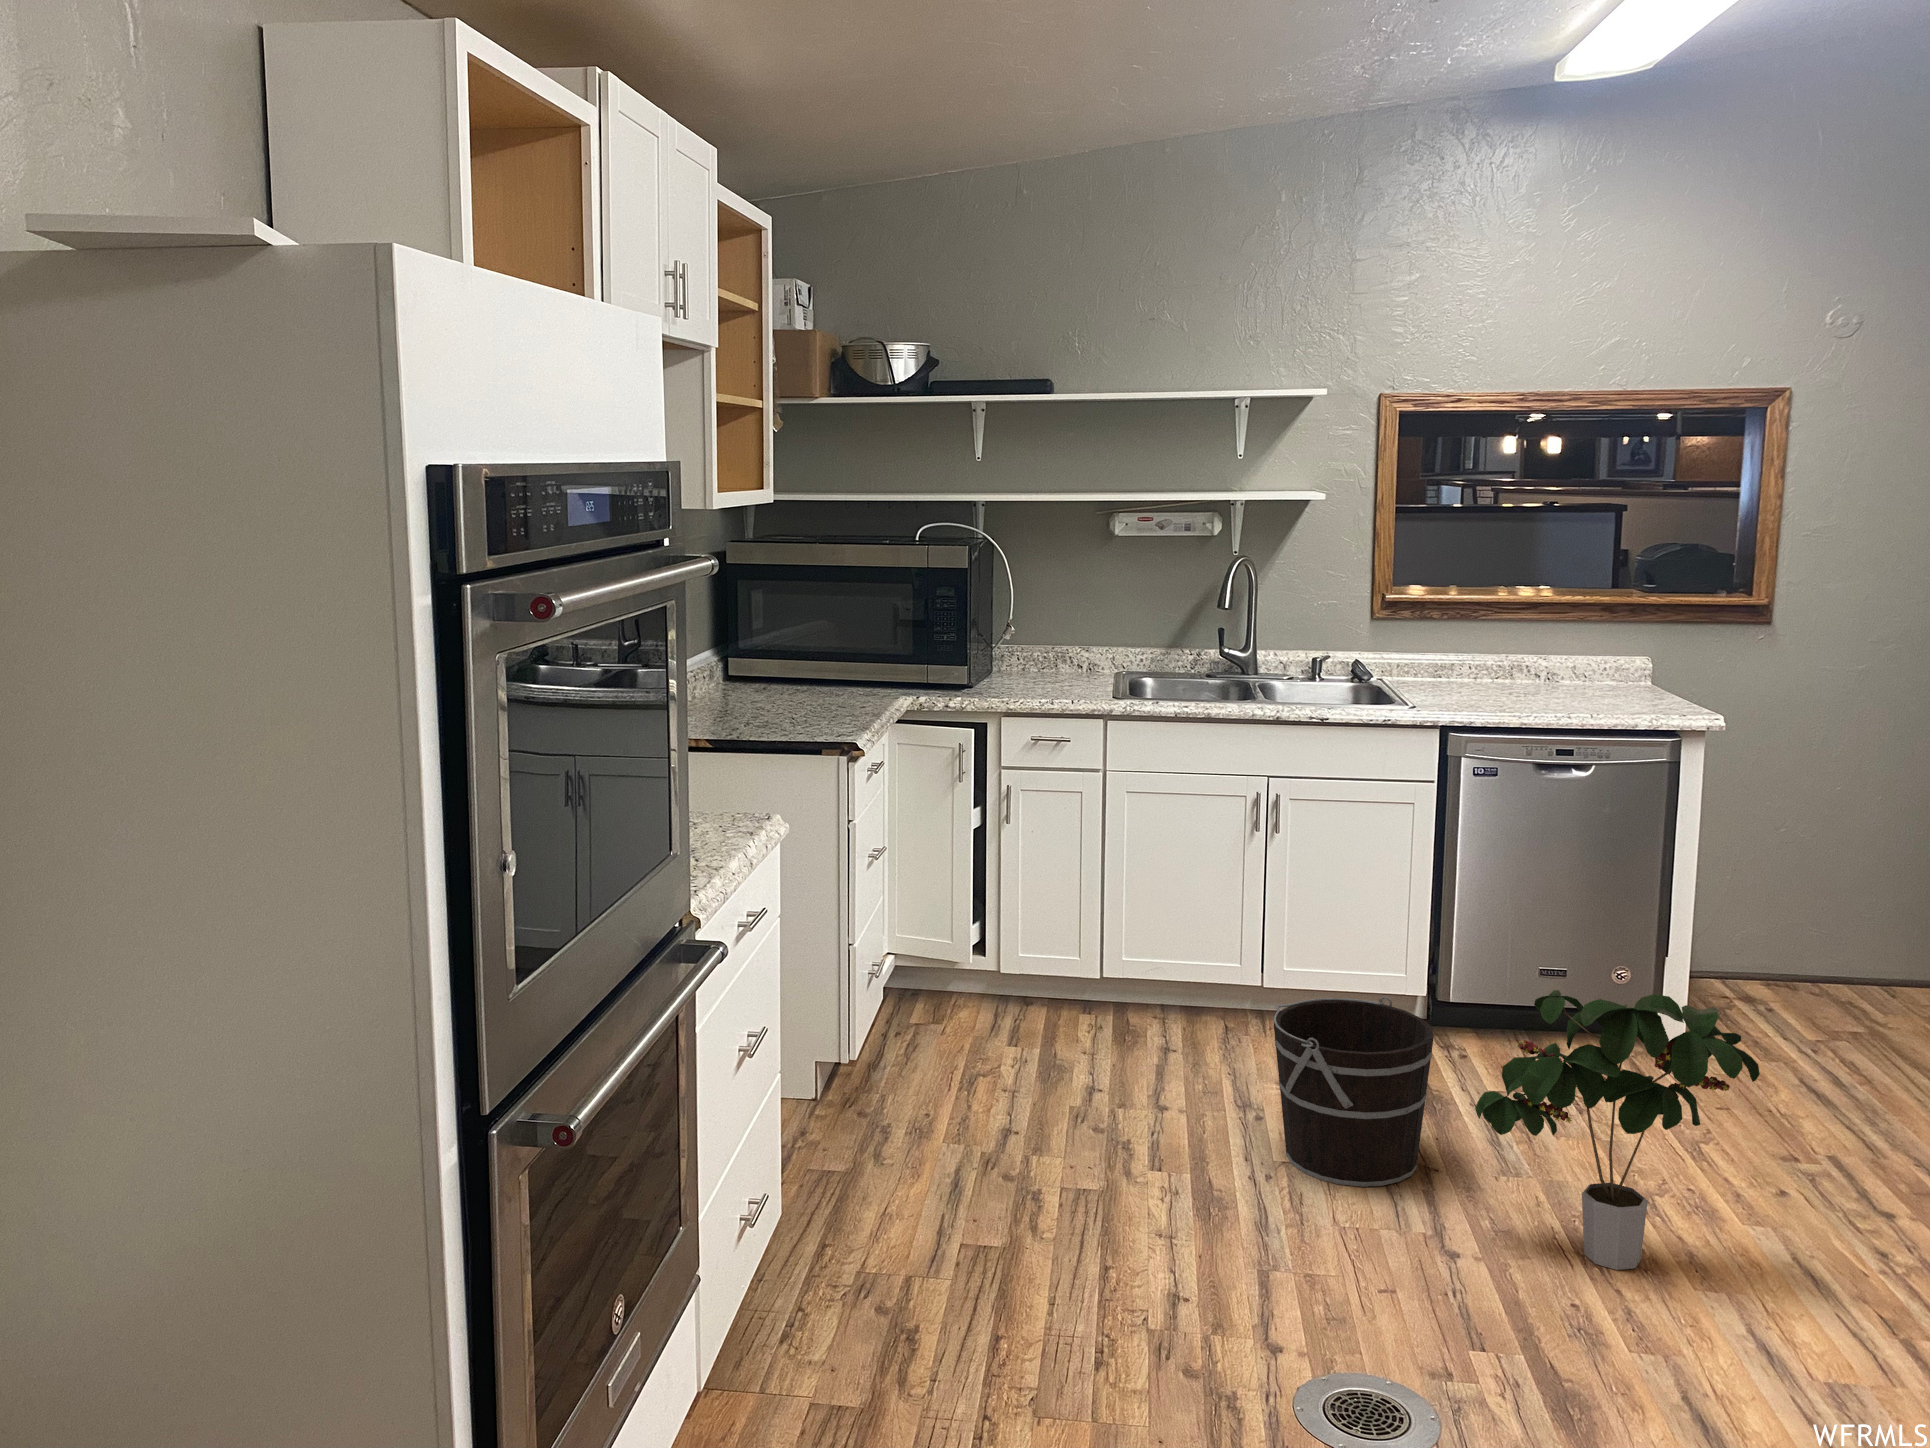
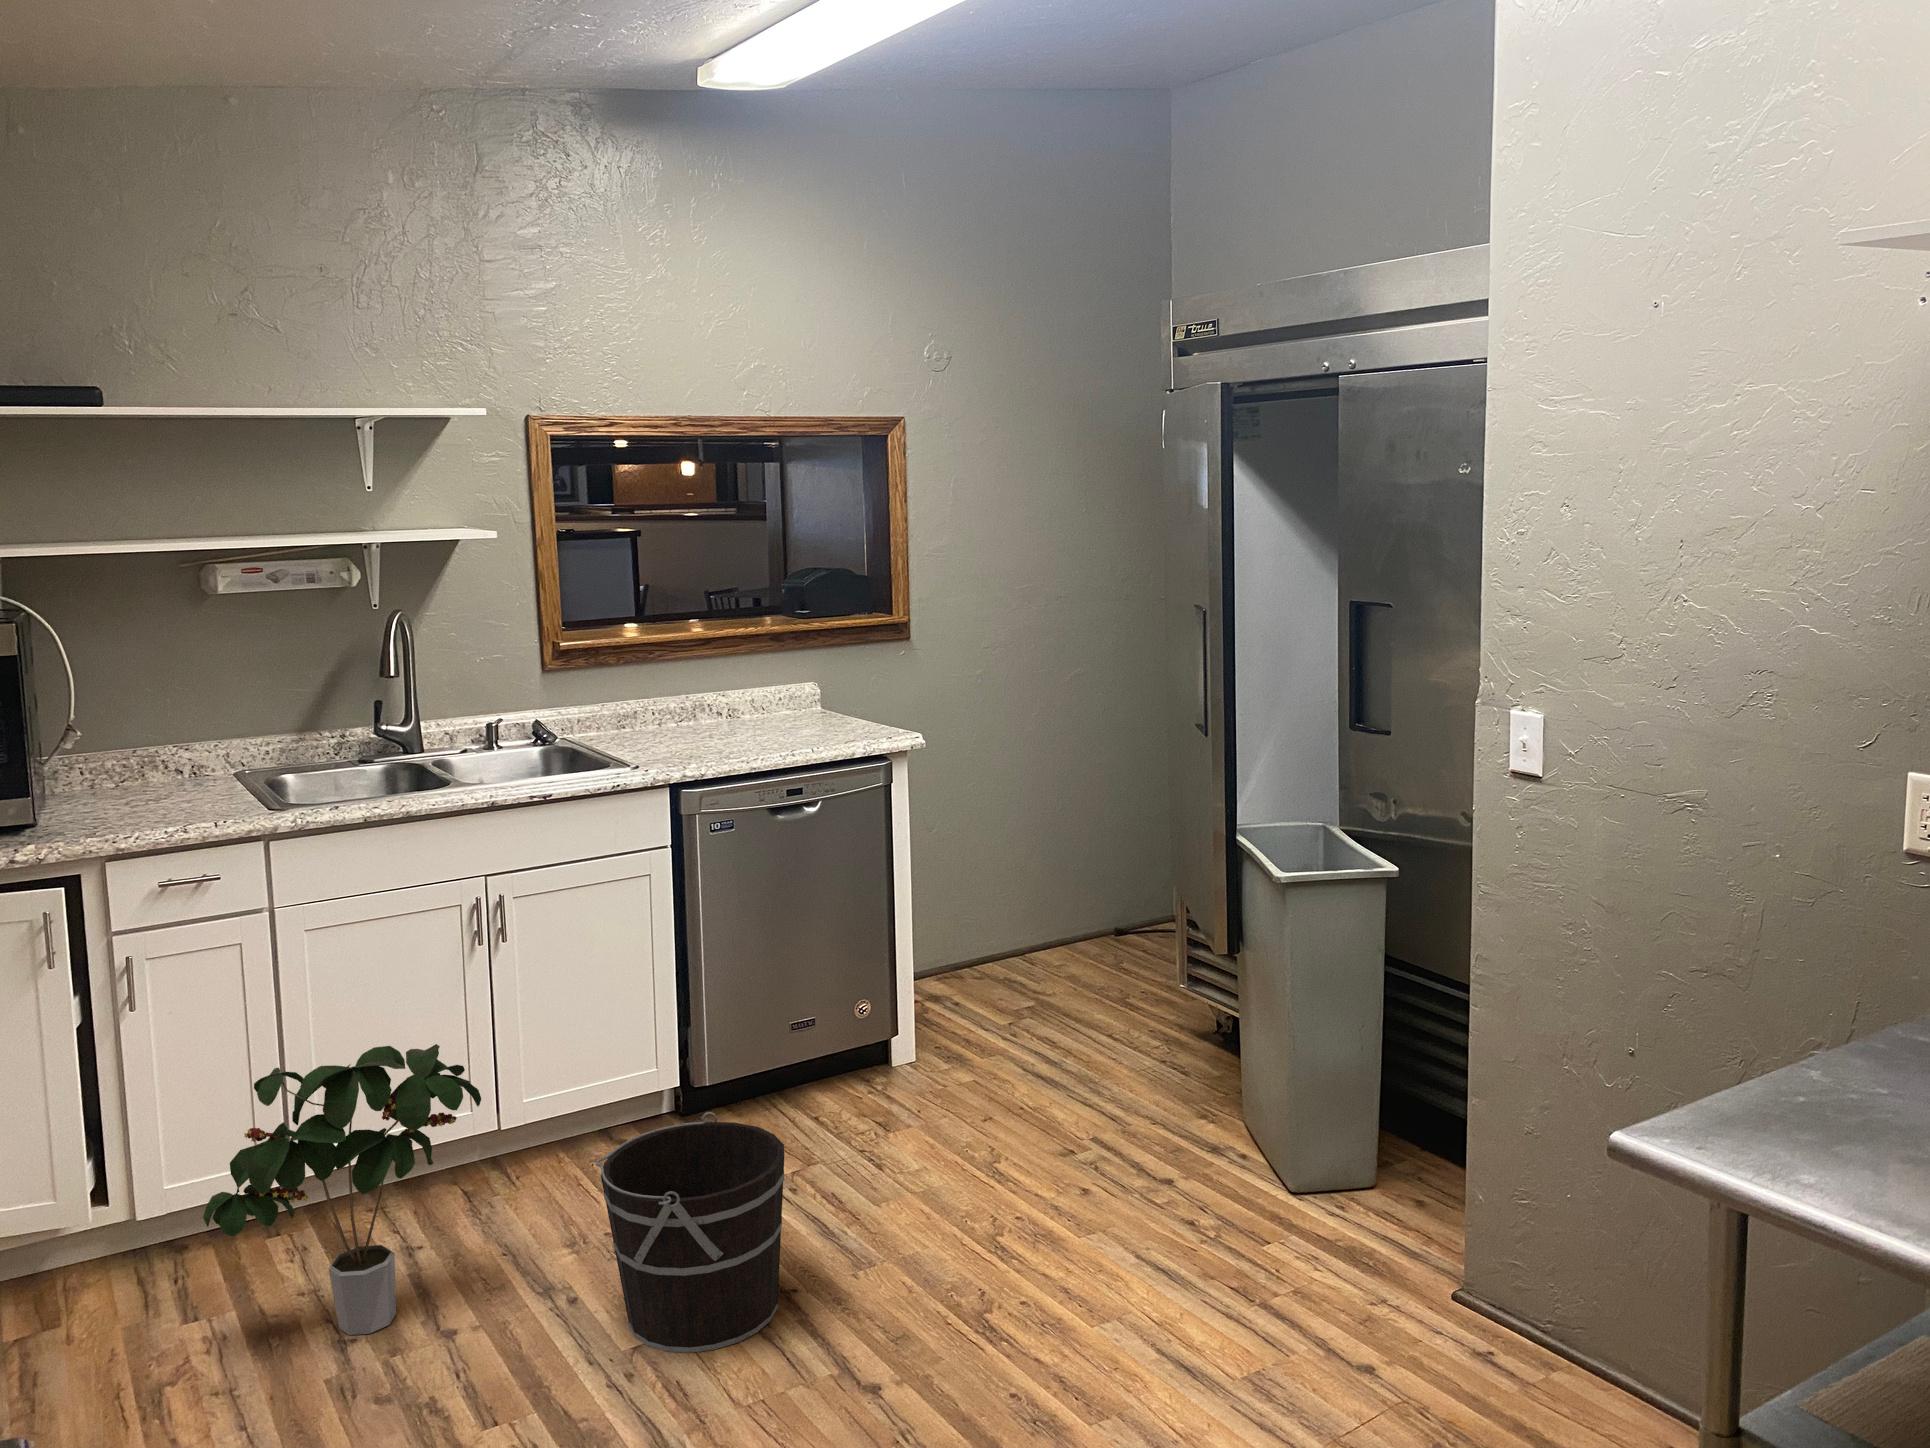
potted plant: present [1475,990,1760,1270] -> present [203,1044,481,1335]

